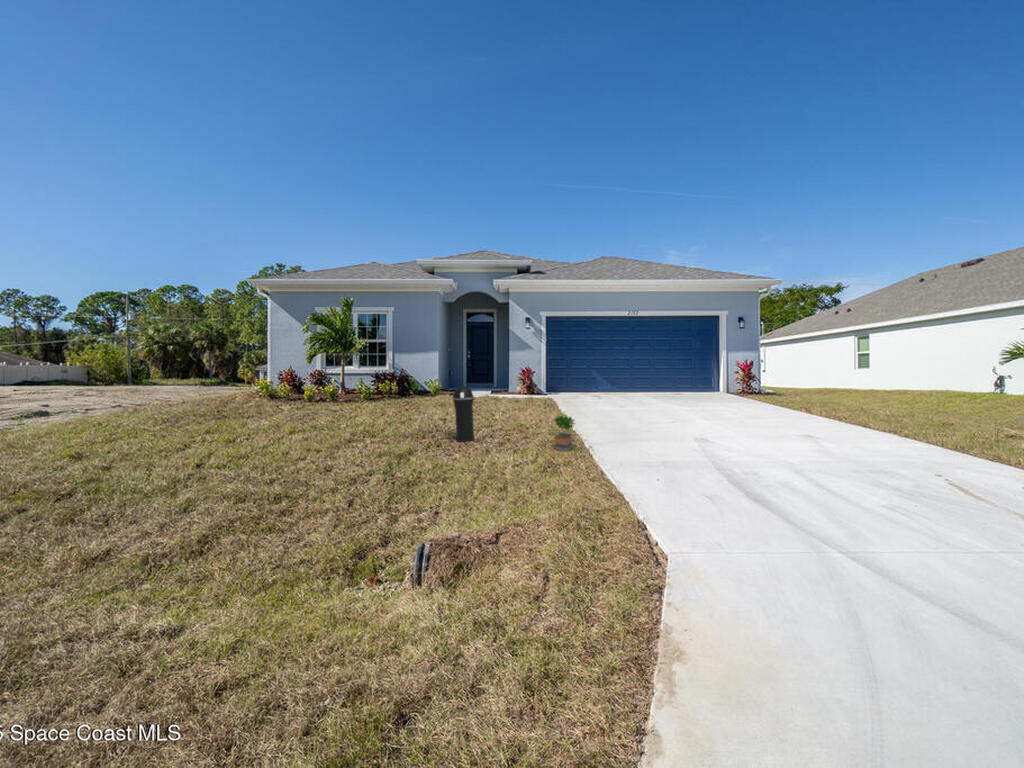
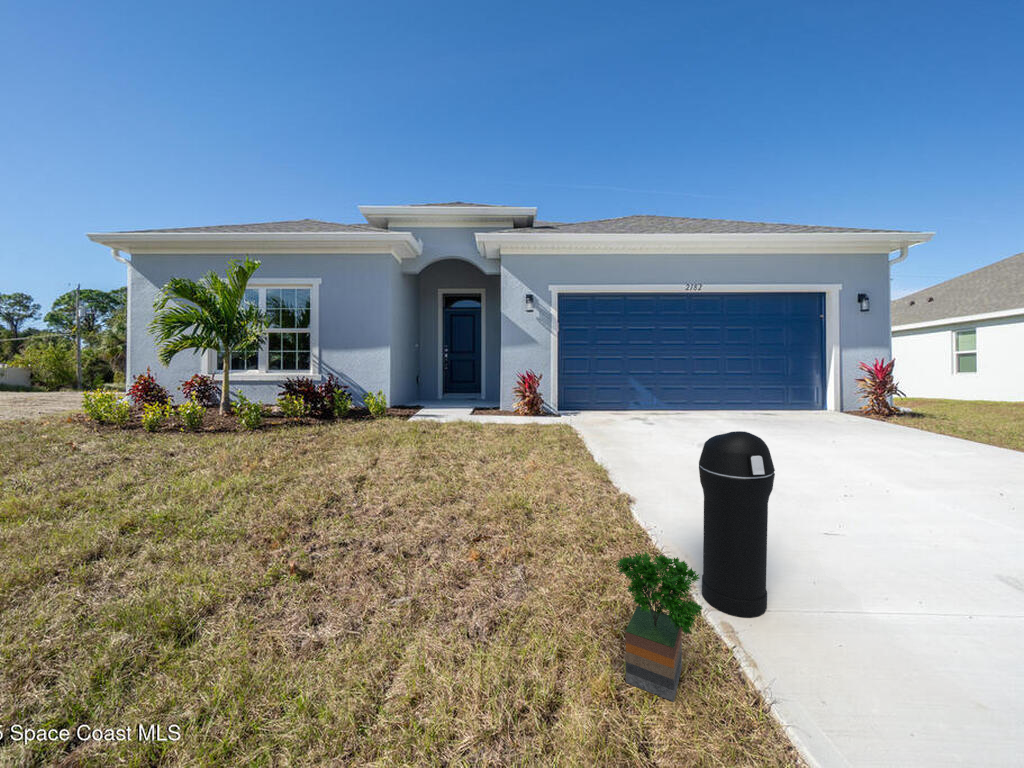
trash can: present [453,386,474,442] -> present [699,431,775,618]

